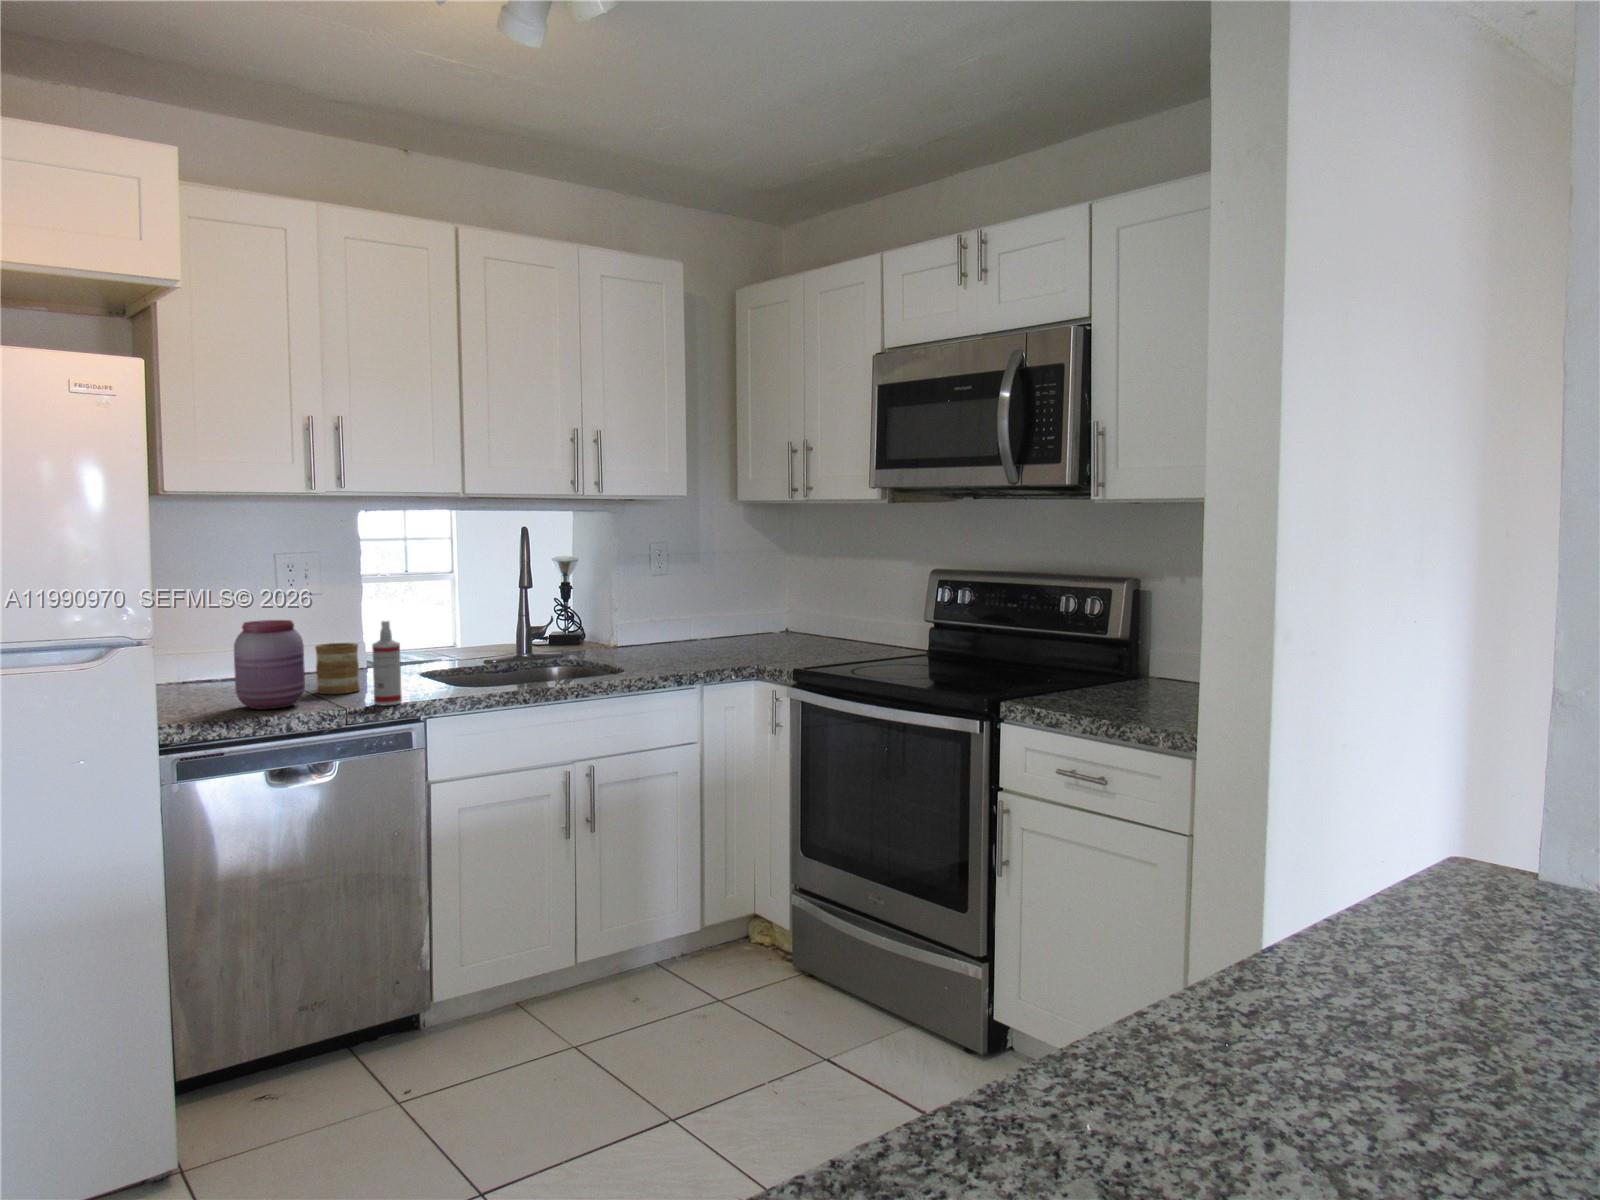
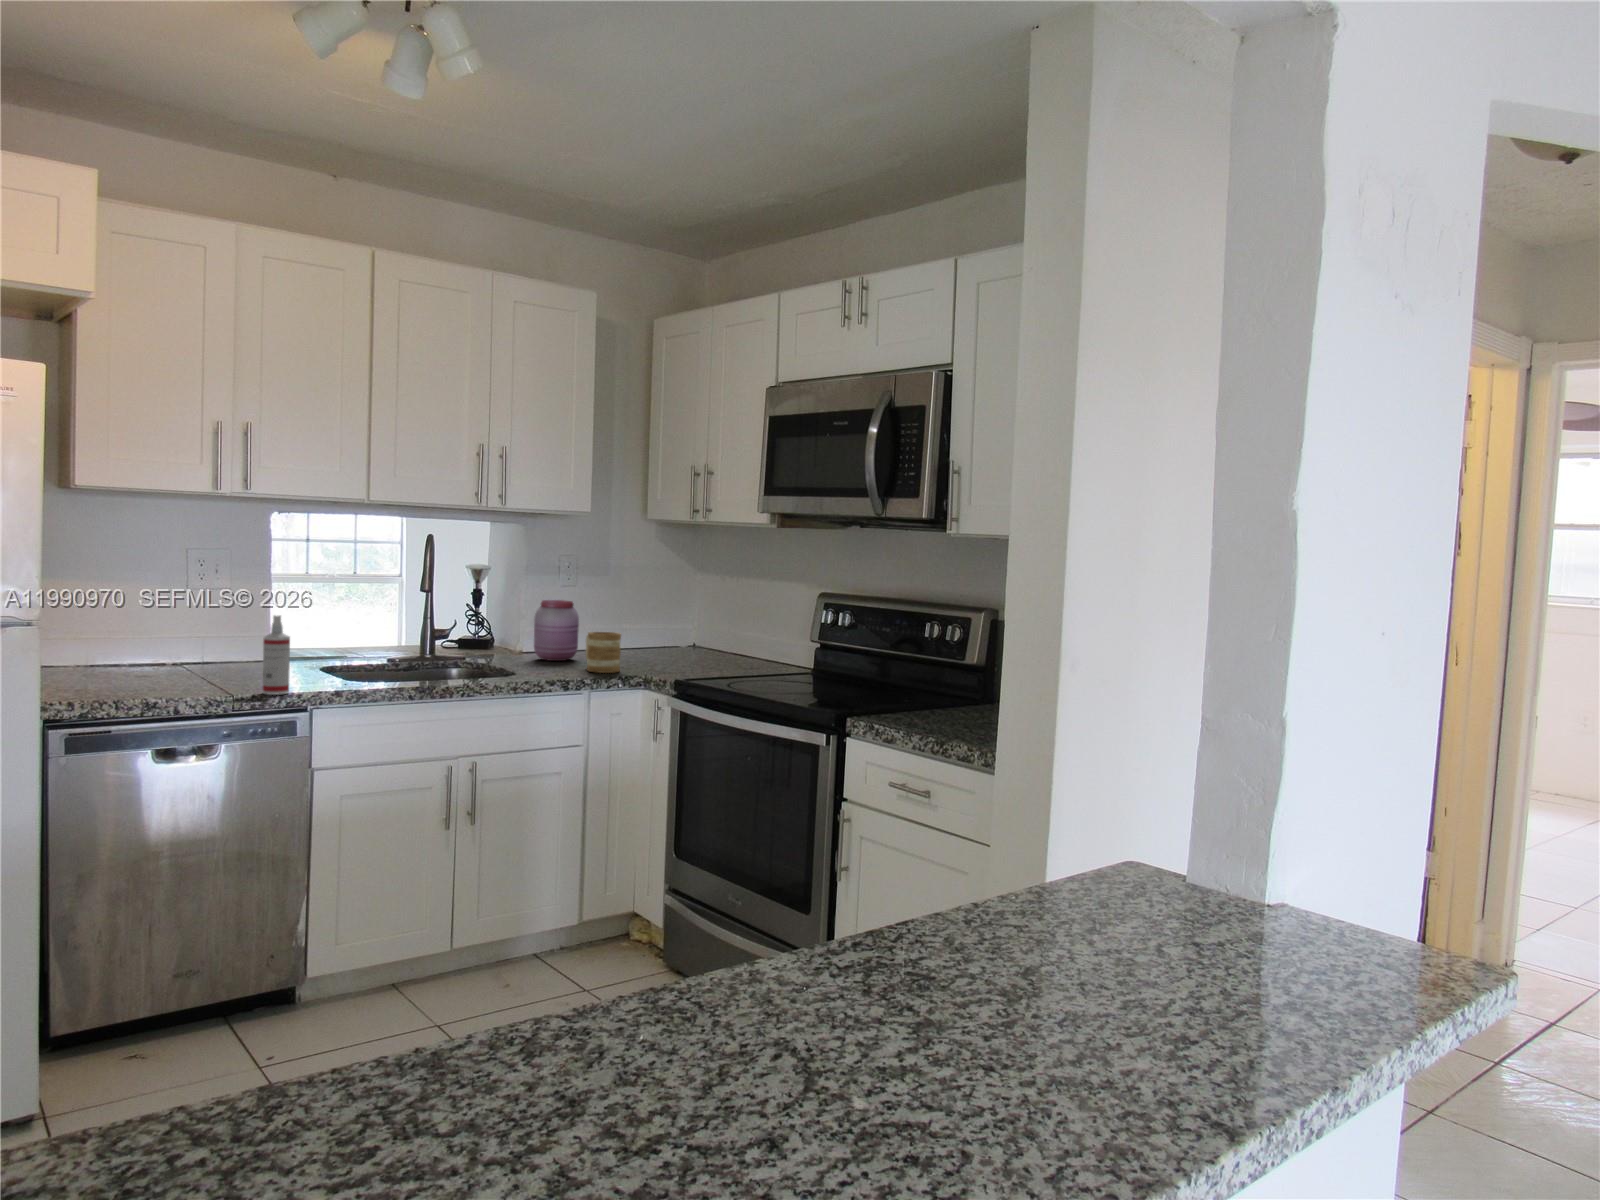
jar: present [234,620,305,709] -> present [534,600,579,661]
mug: present [315,643,360,694] -> present [586,632,621,673]

